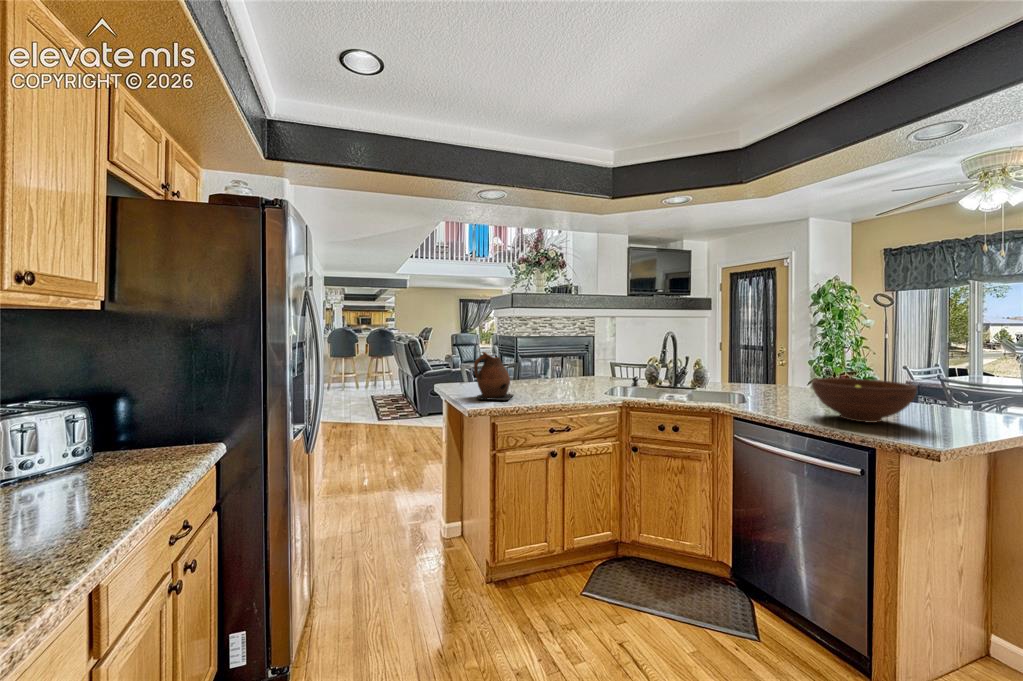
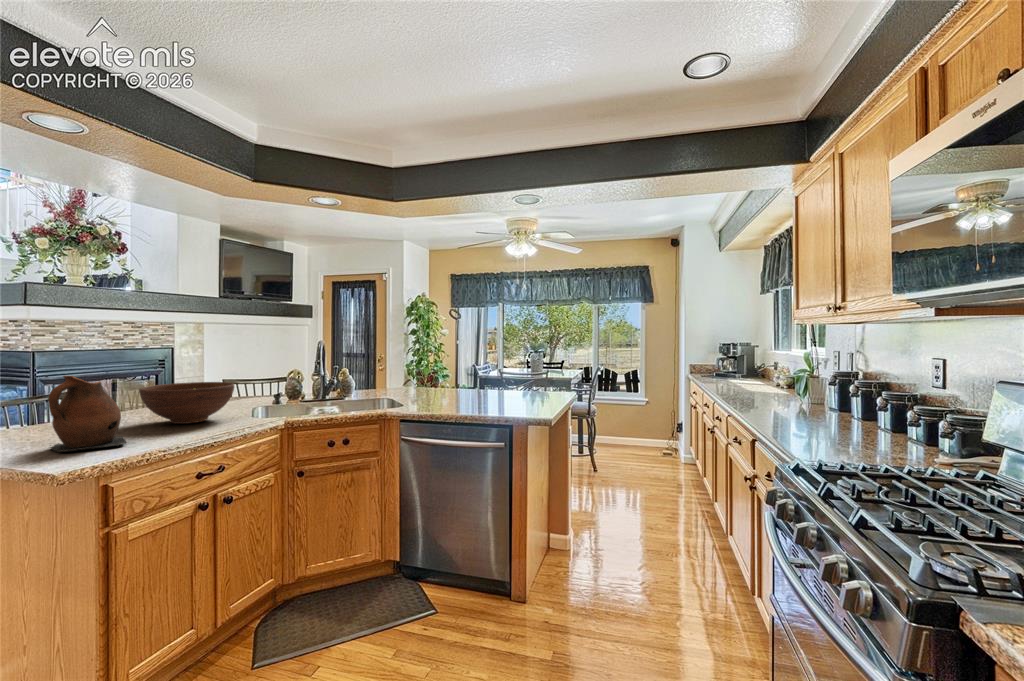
fruit bowl: present [812,378,917,423] -> present [139,382,234,424]

